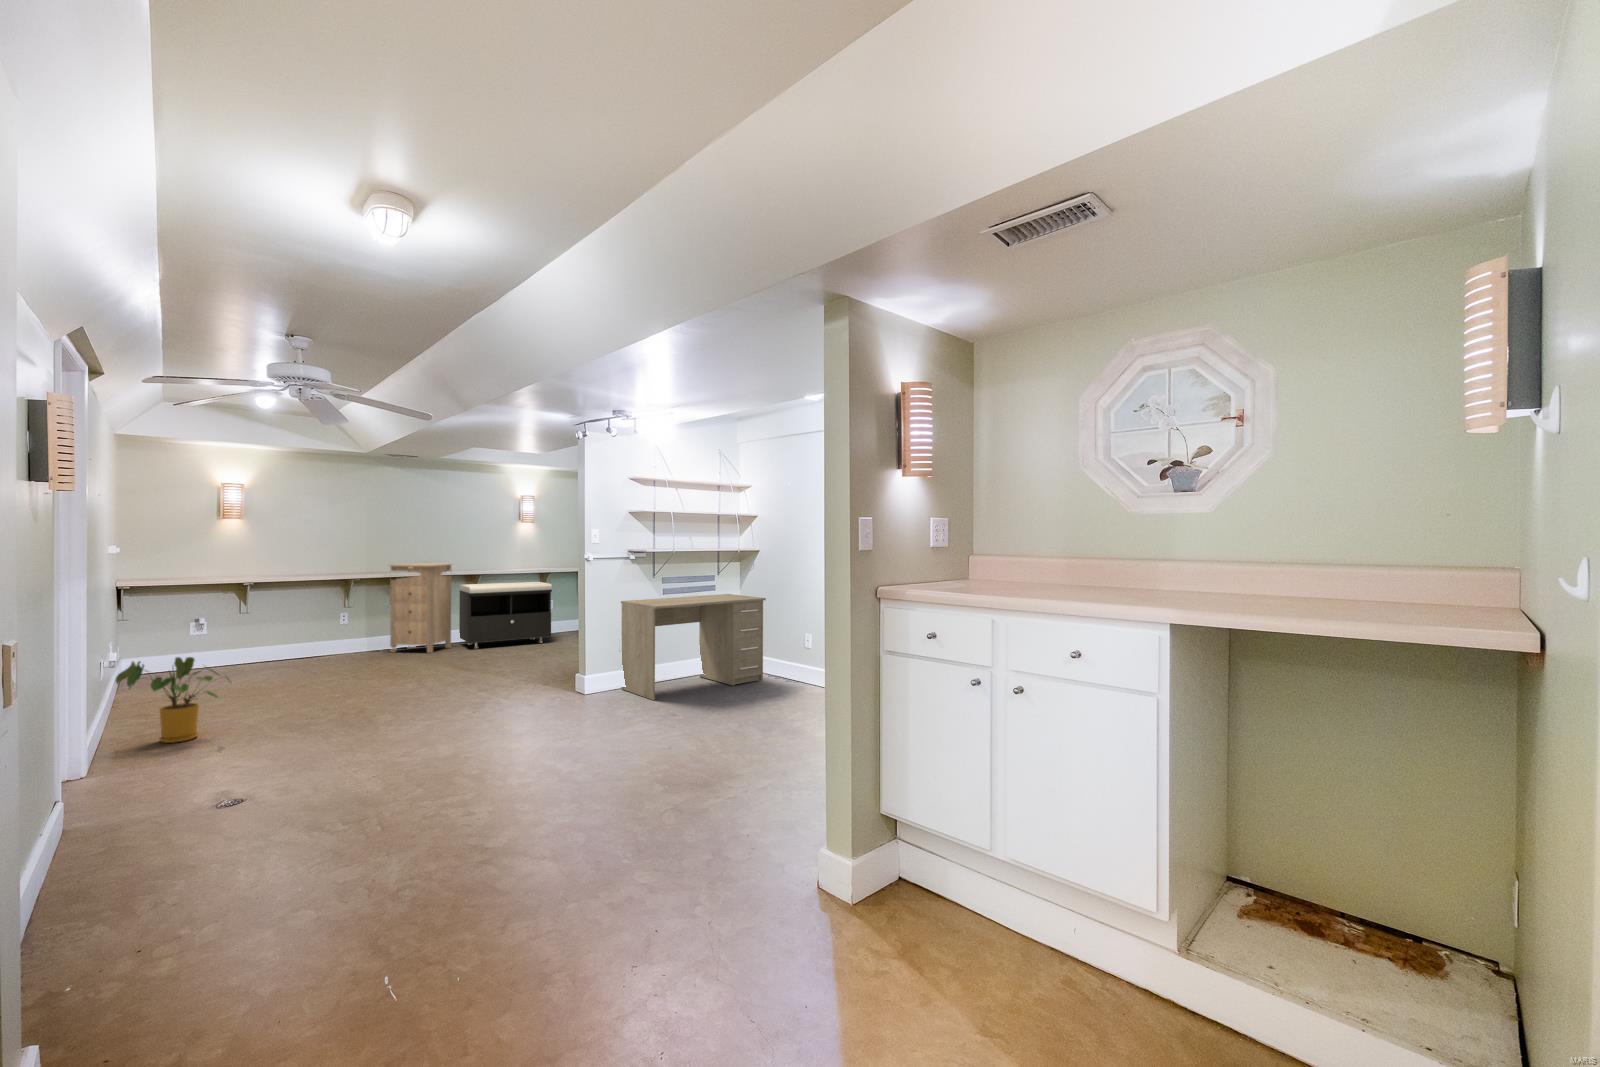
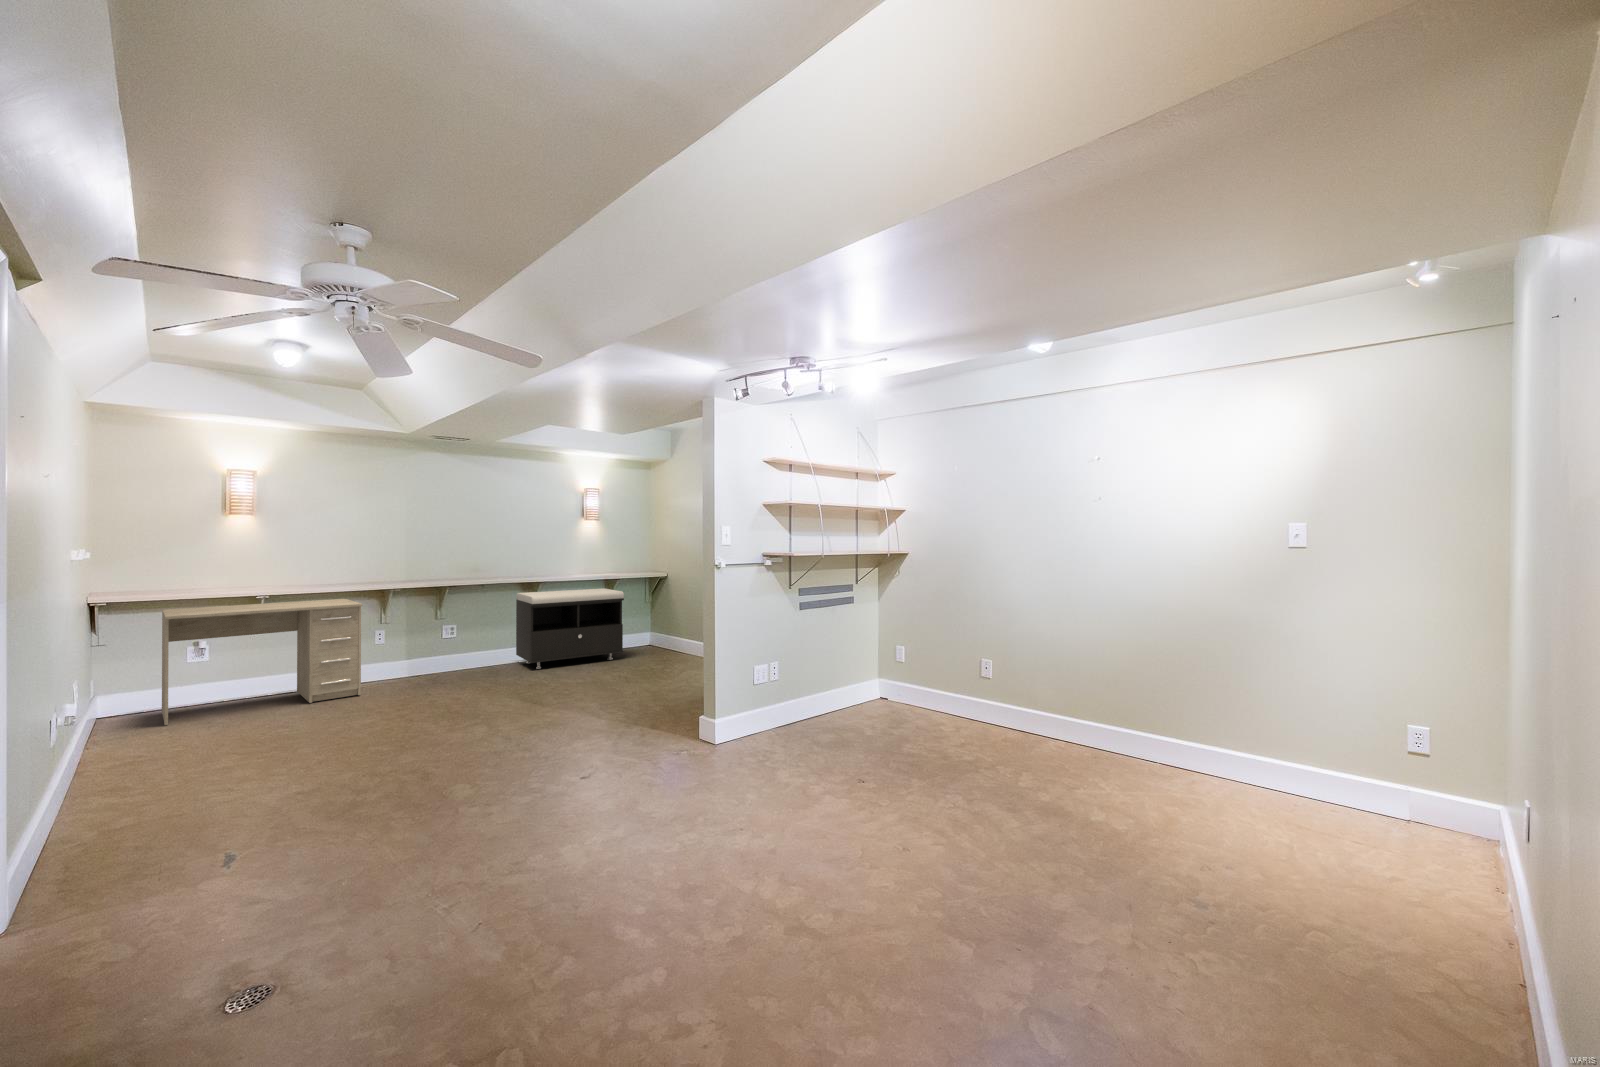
storage cabinet: present [390,563,452,653] -> none [434,569,510,676]
desk: present [621,594,766,700] -> present [162,599,362,726]
house plant: present [116,657,229,743] -> none [42,723,236,862]

